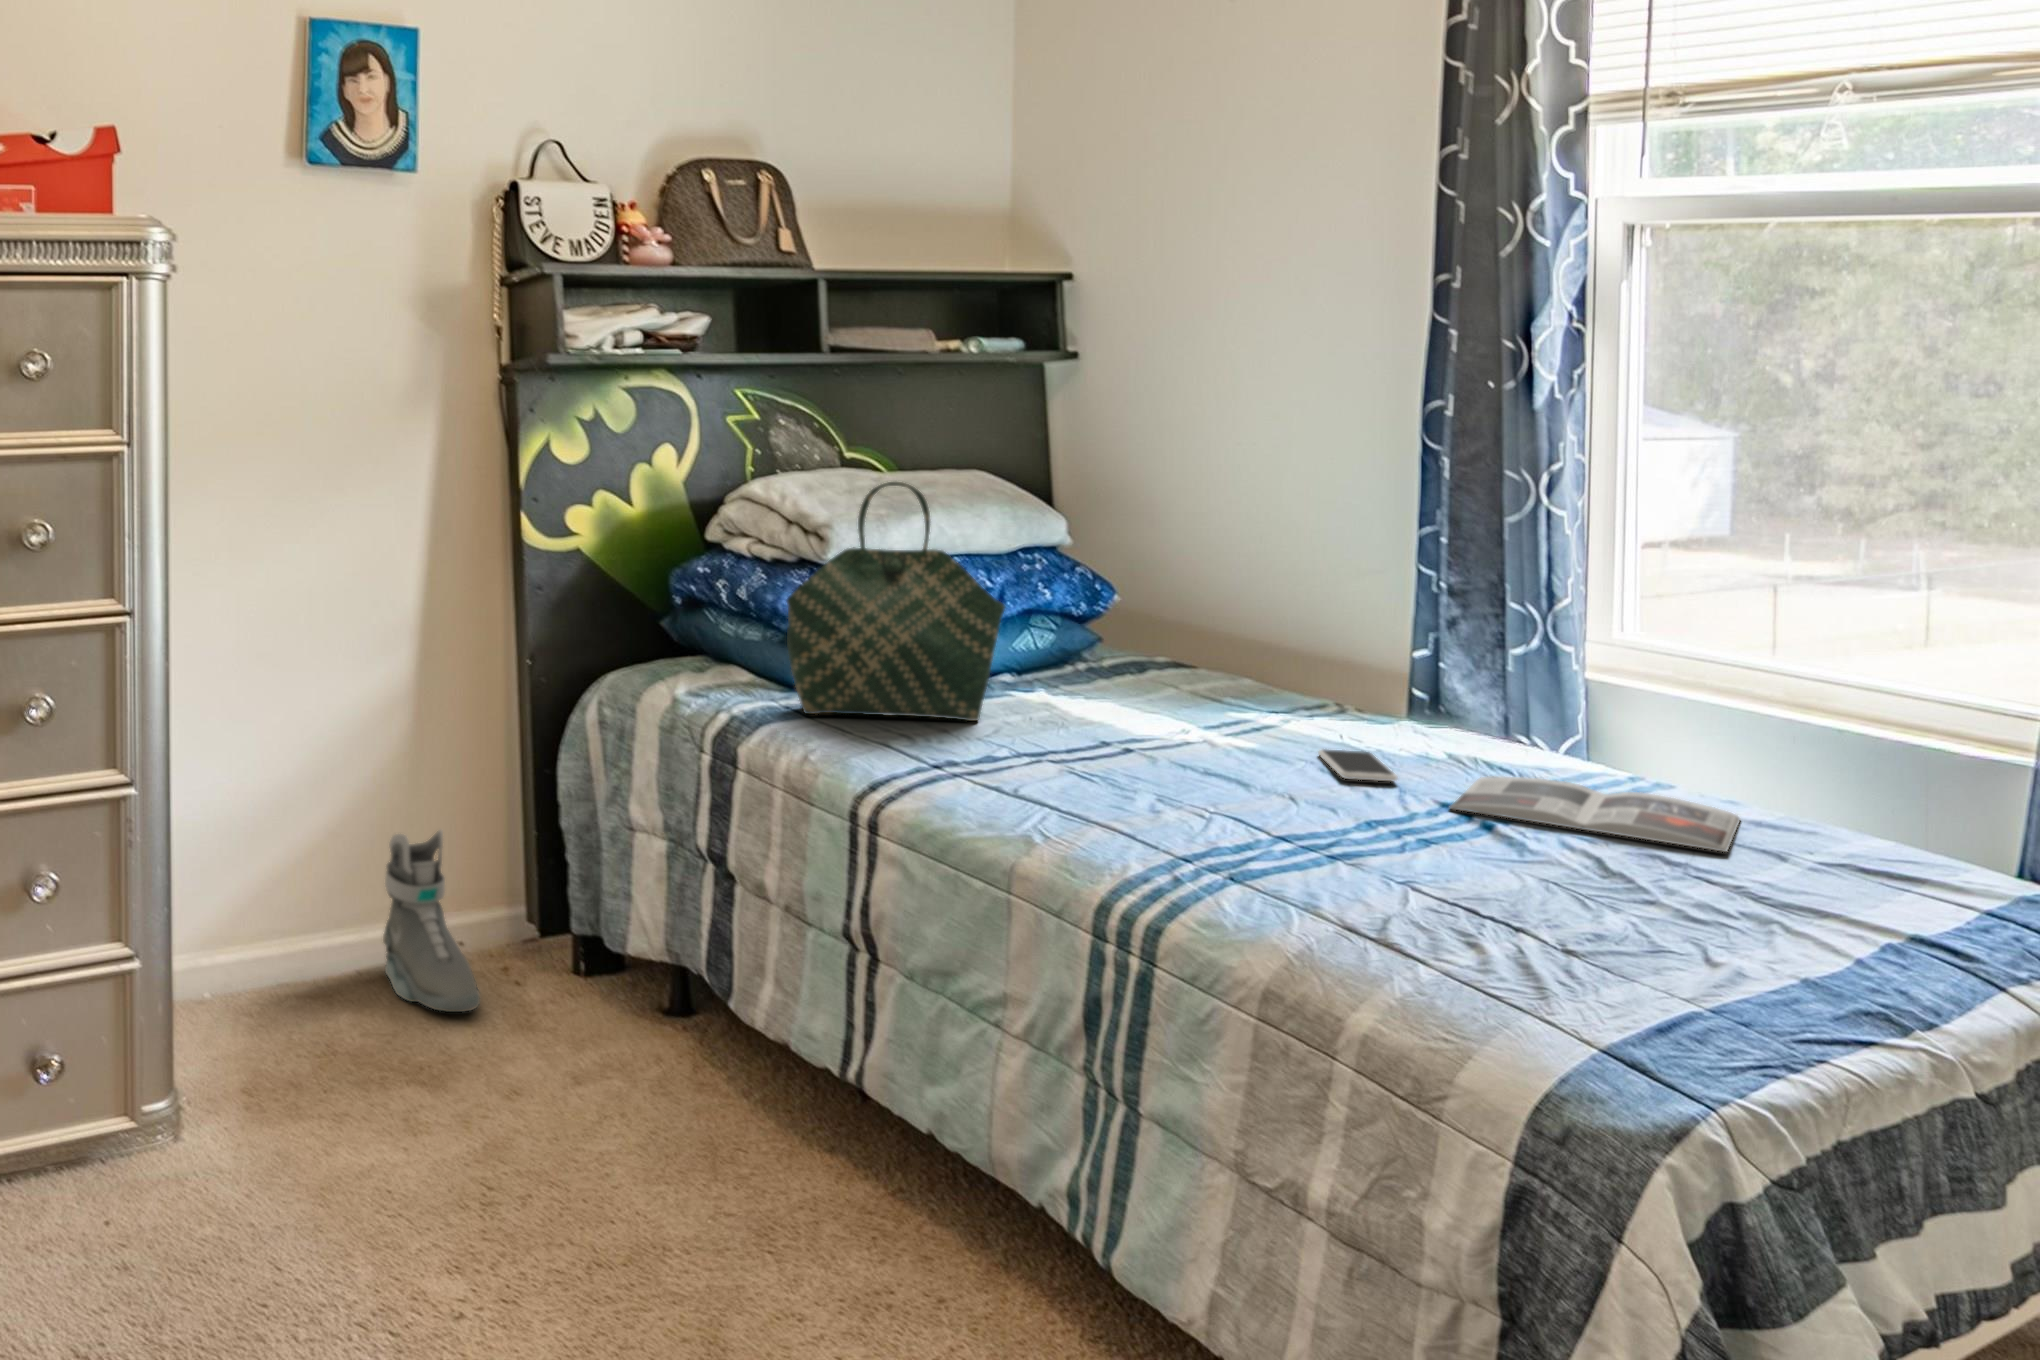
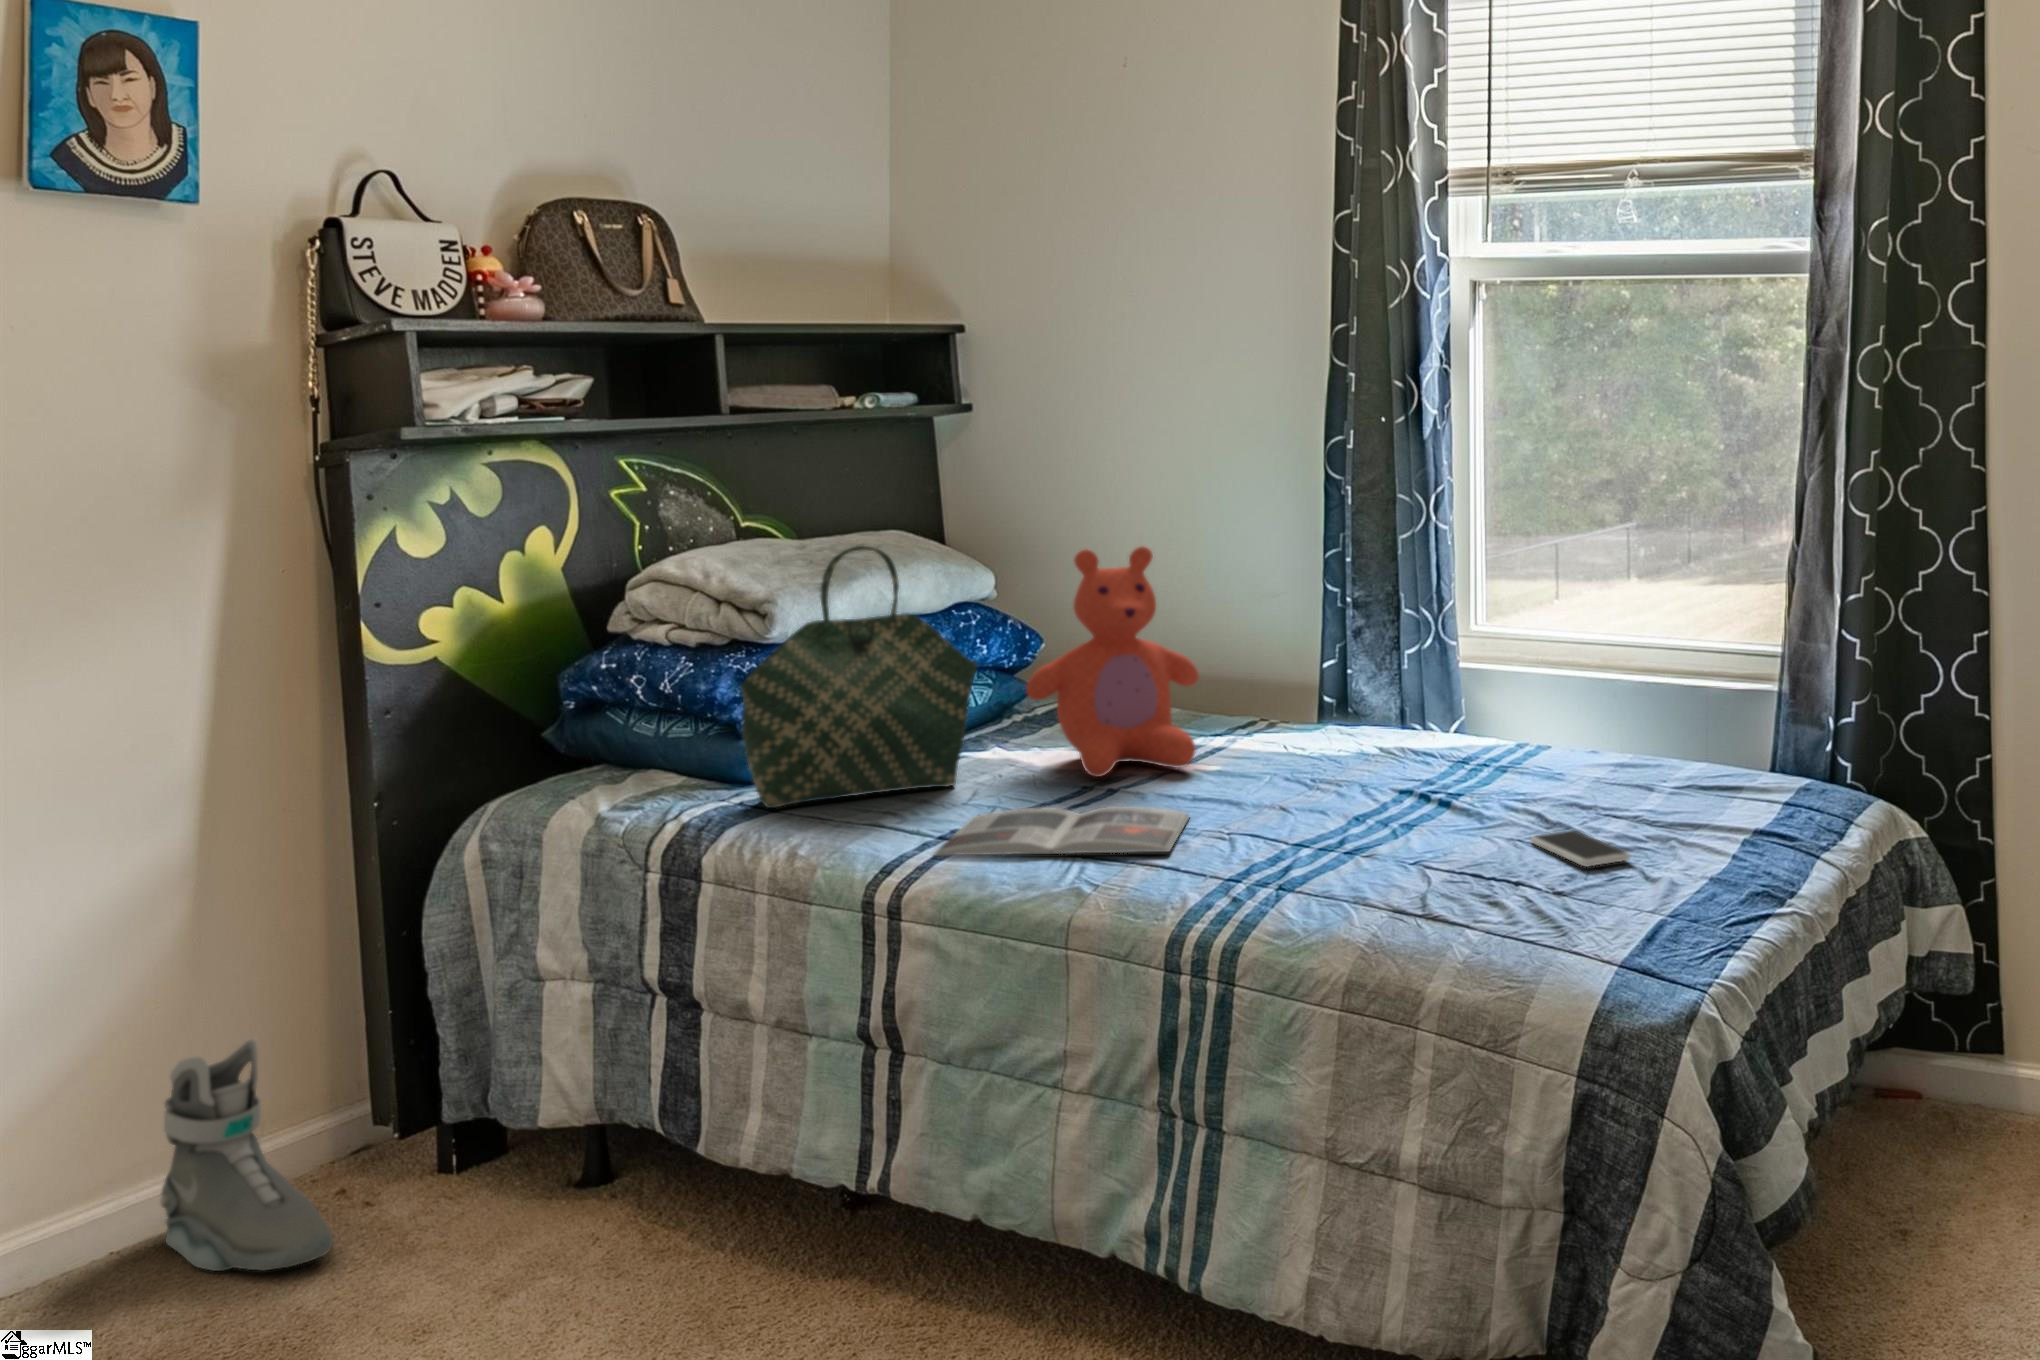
teddy bear: none [1058,504,1247,741] -> present [1026,547,1199,777]
smartphone: present [1319,750,1397,781] -> present [1531,830,1630,867]
magazine: present [1450,776,1741,852] -> present [934,806,1189,856]

